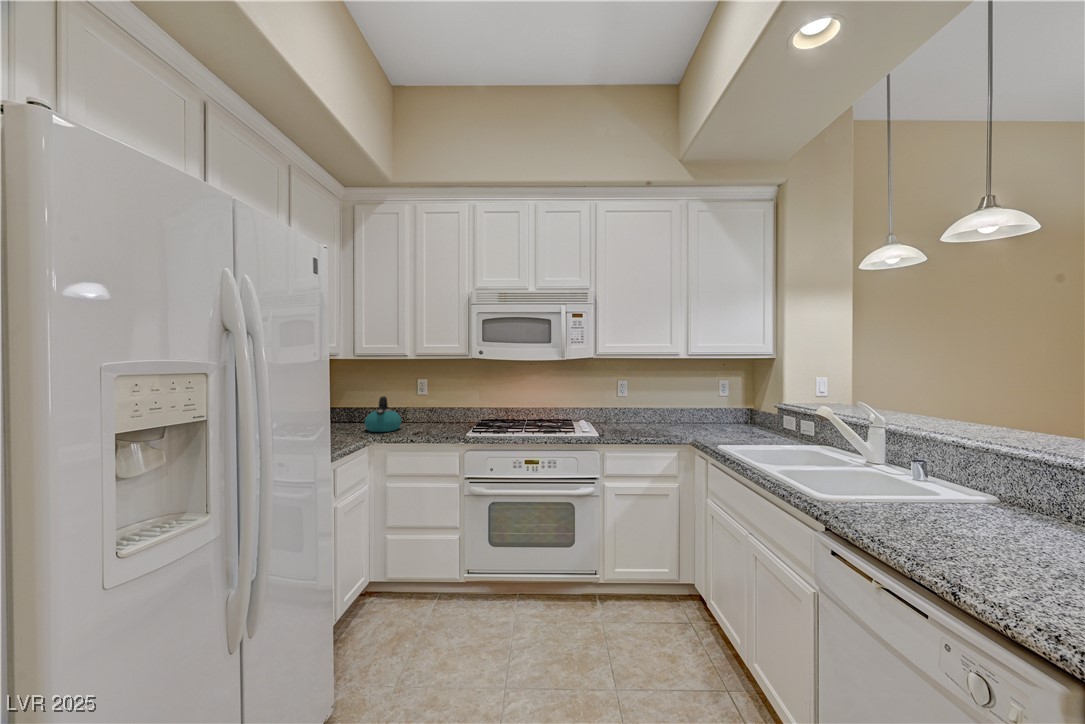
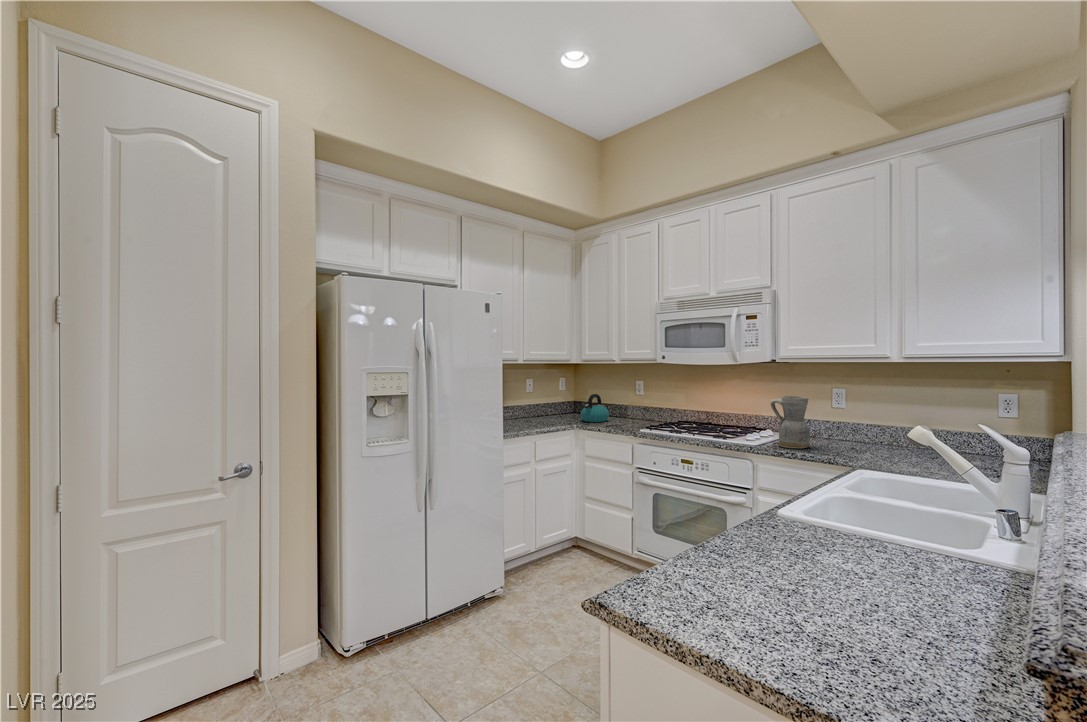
ceramic pitcher: none [612,388,643,435] -> present [771,396,810,448]

